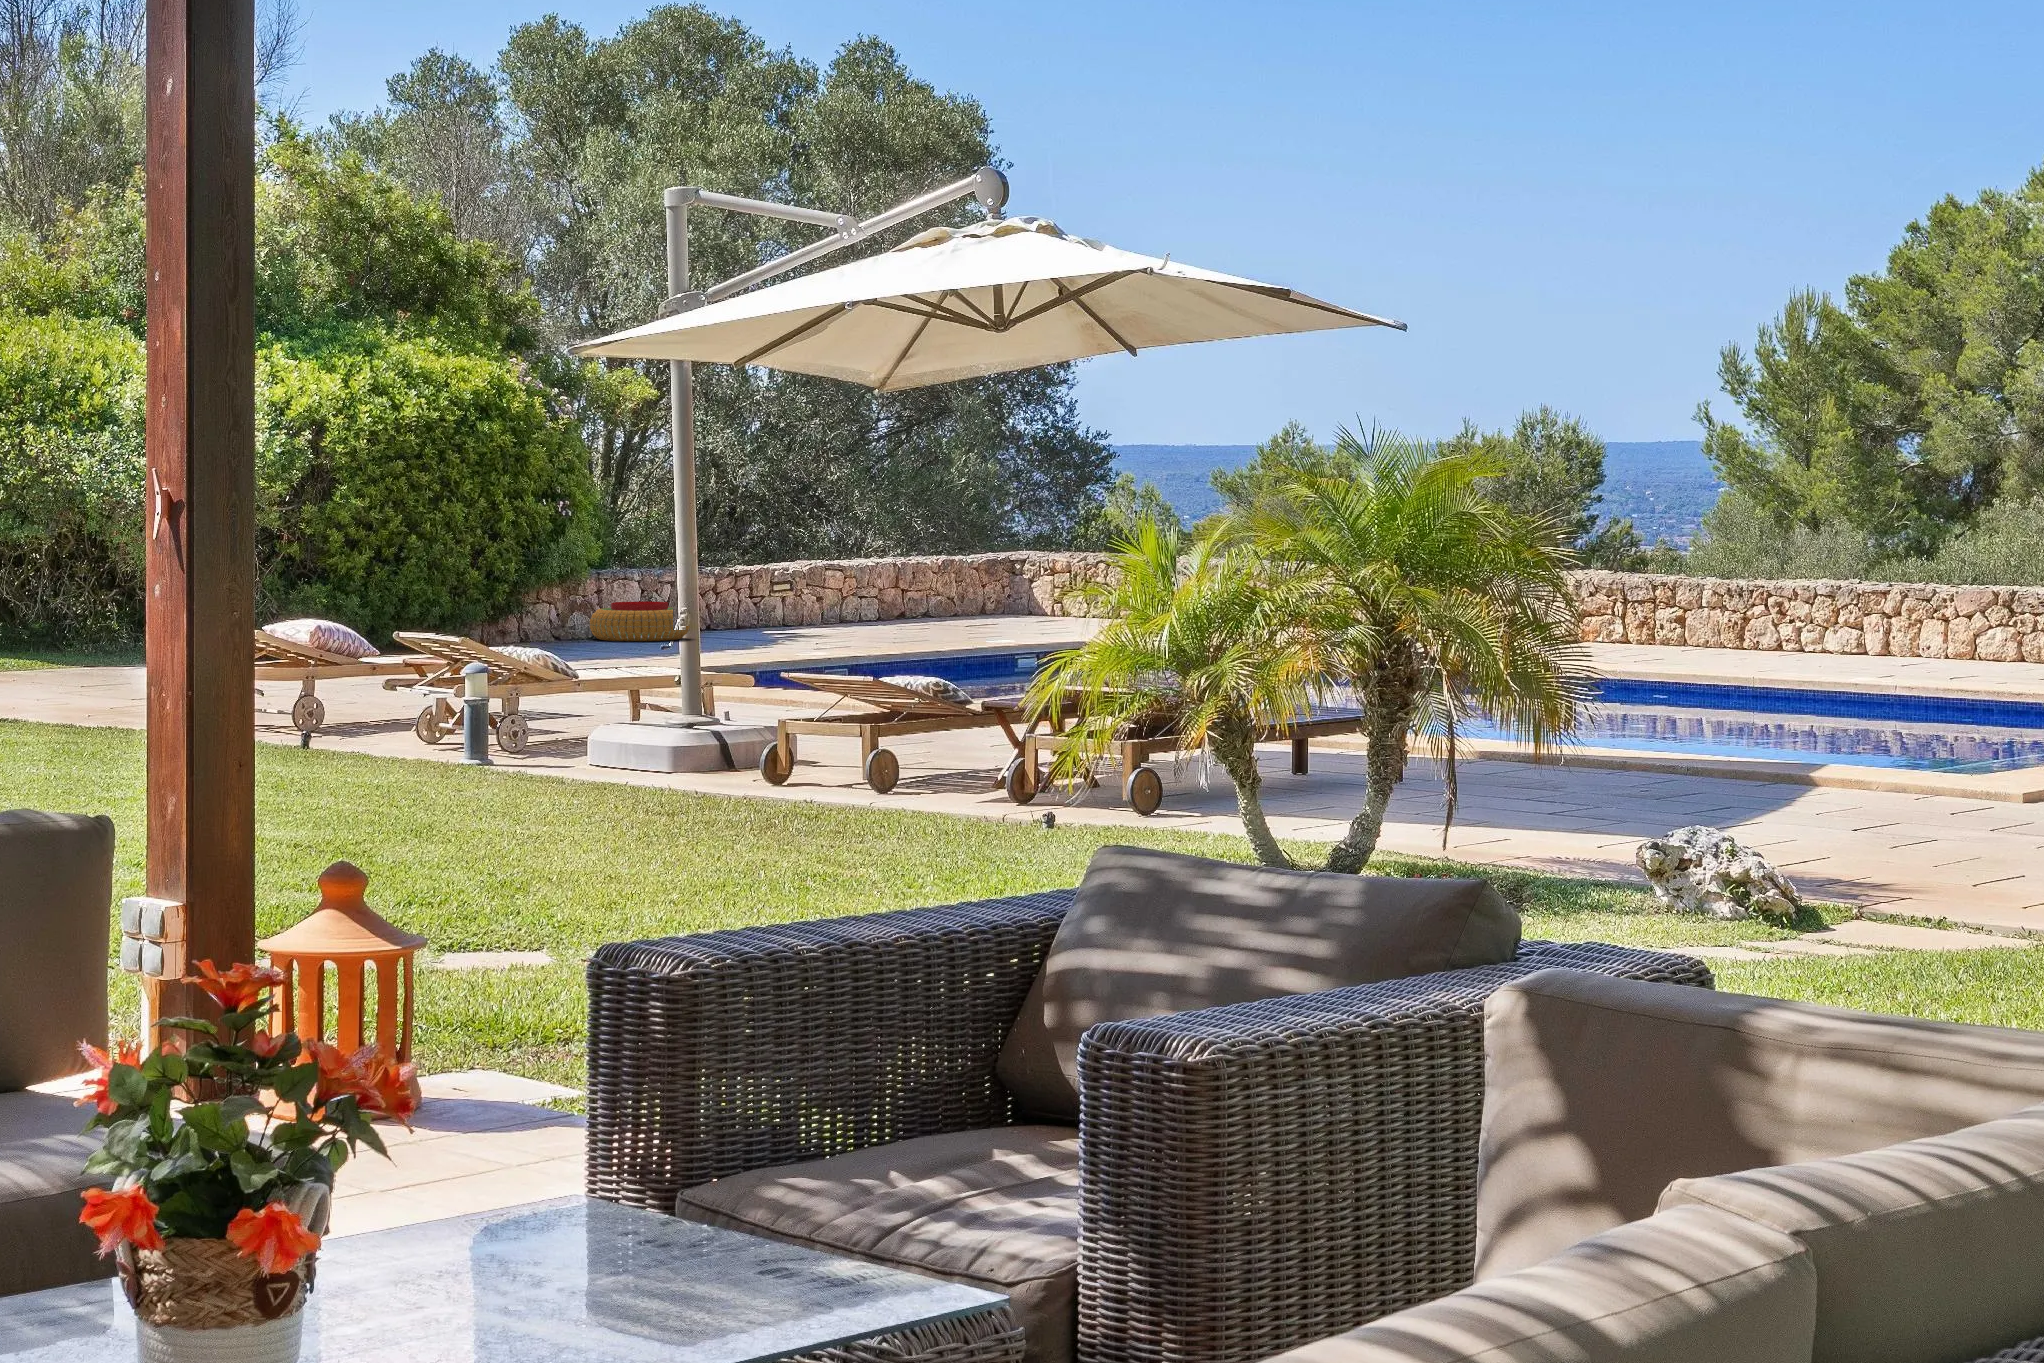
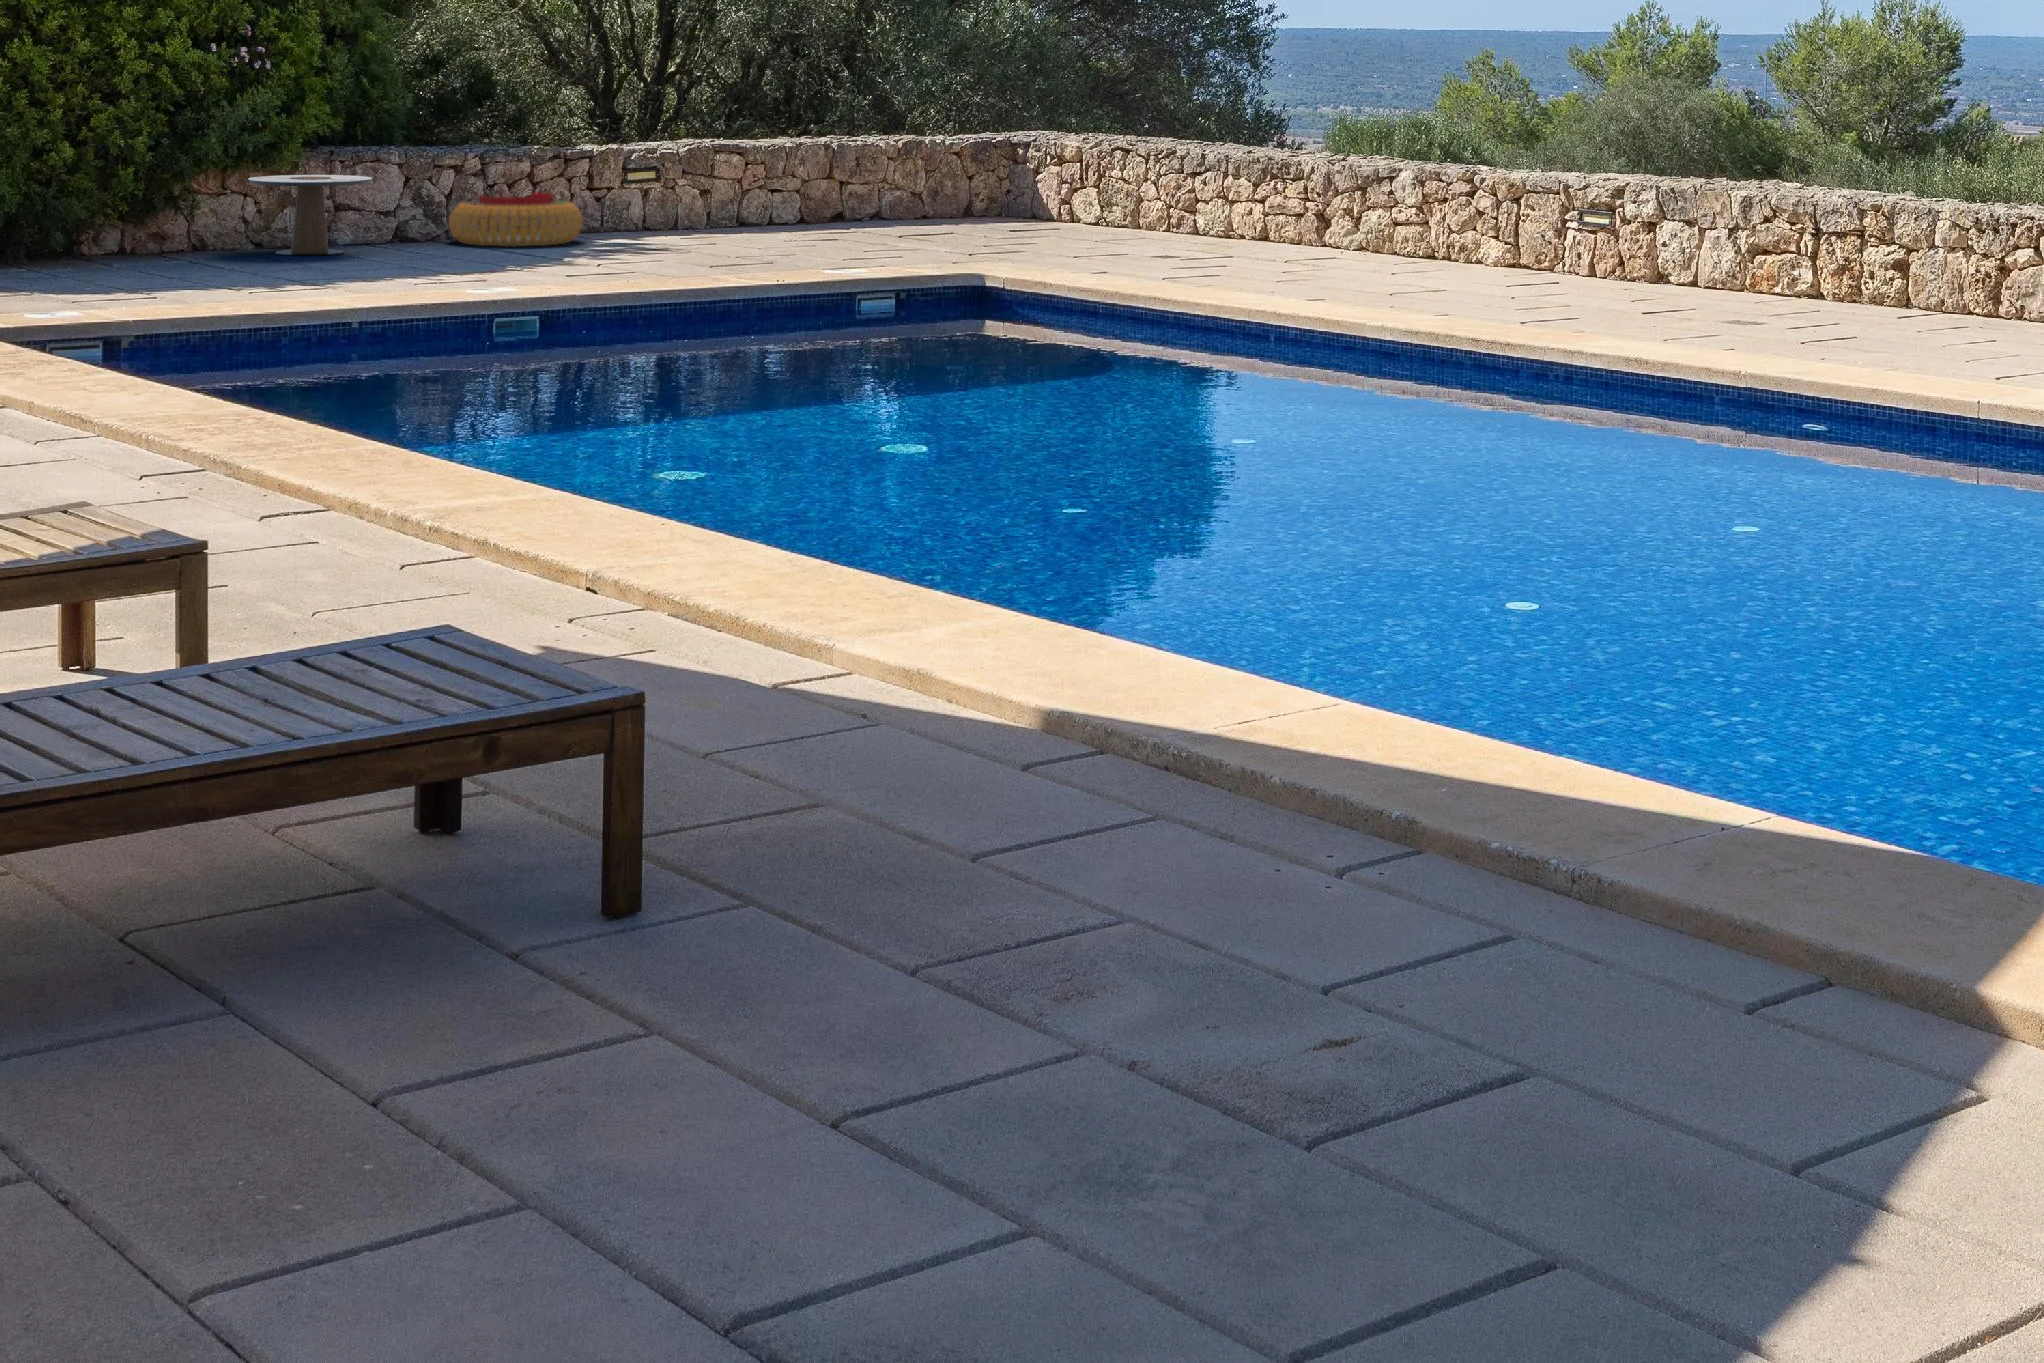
side table: none [481,589,570,648] -> present [248,175,372,256]

